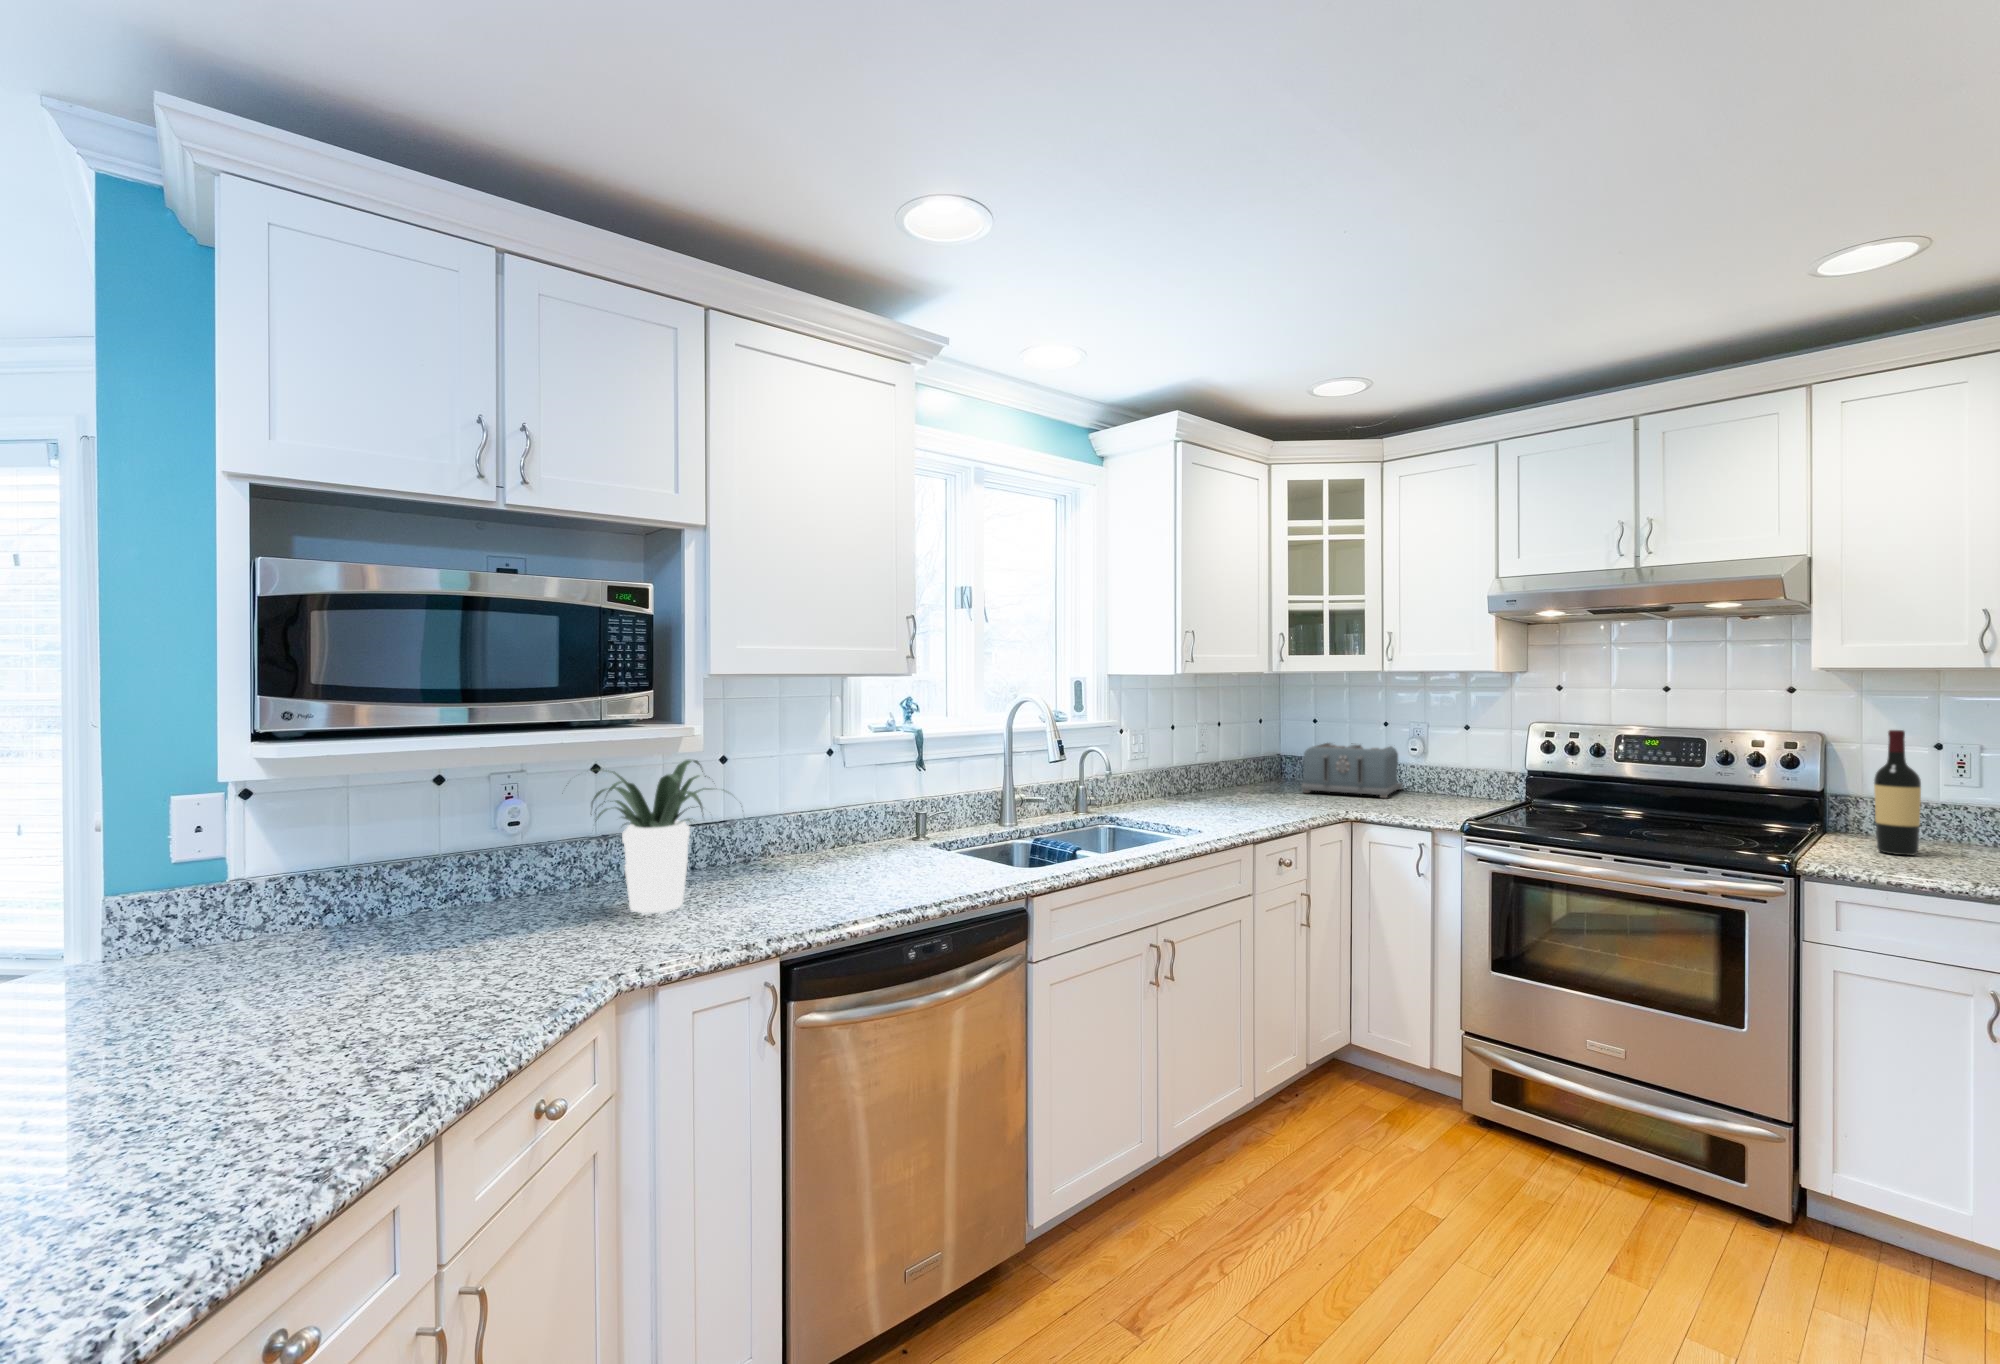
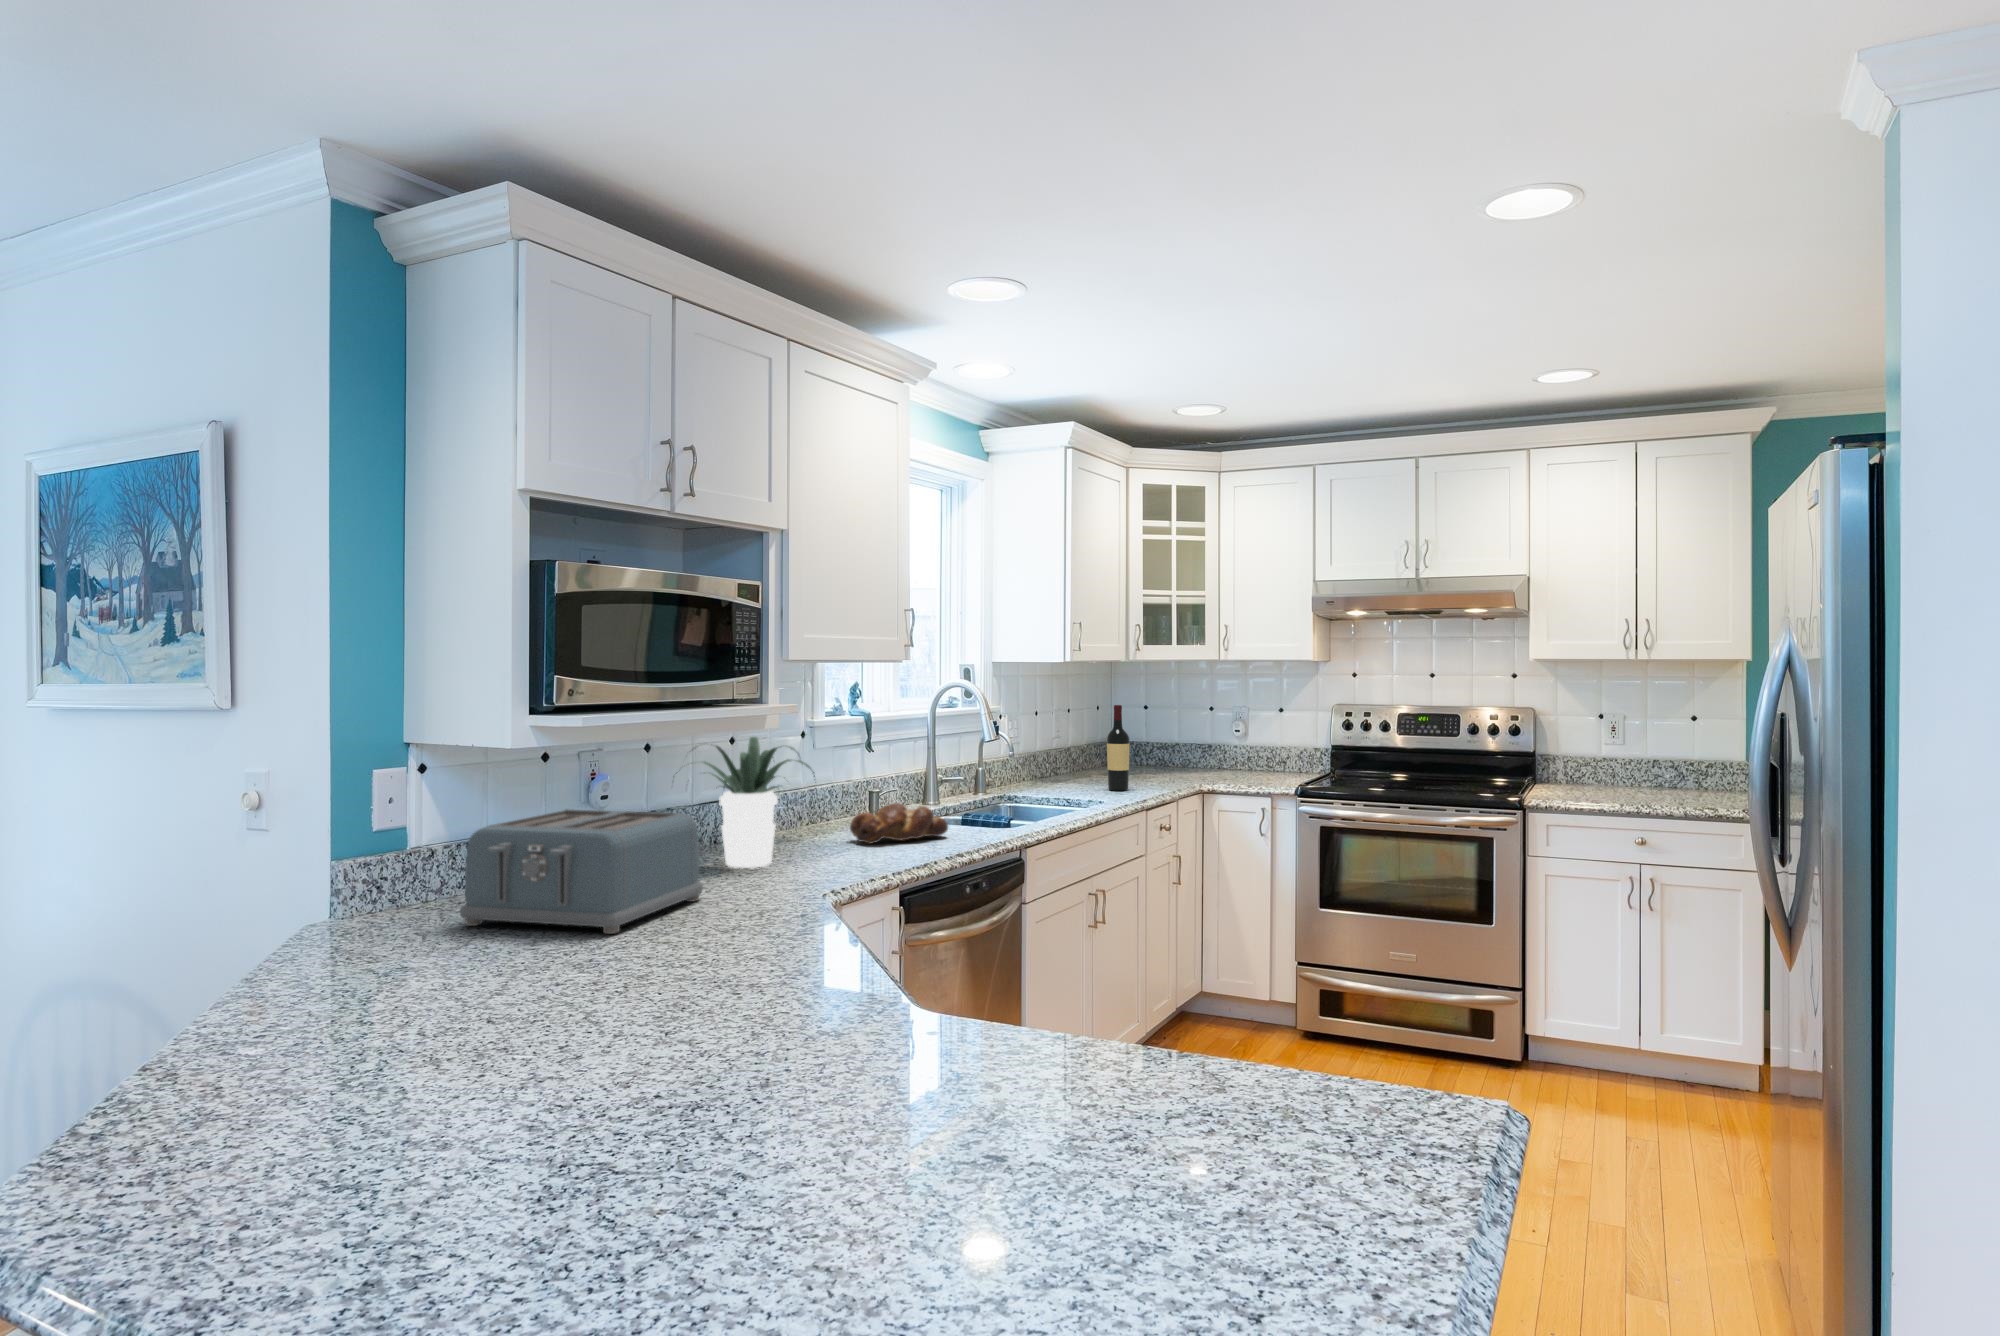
wine bottle: present [1874,730,1921,855] -> present [1107,705,1130,791]
toaster: present [1301,743,1403,798] -> present [460,809,703,934]
bread loaf: none [828,835,943,883] -> present [850,803,948,844]

